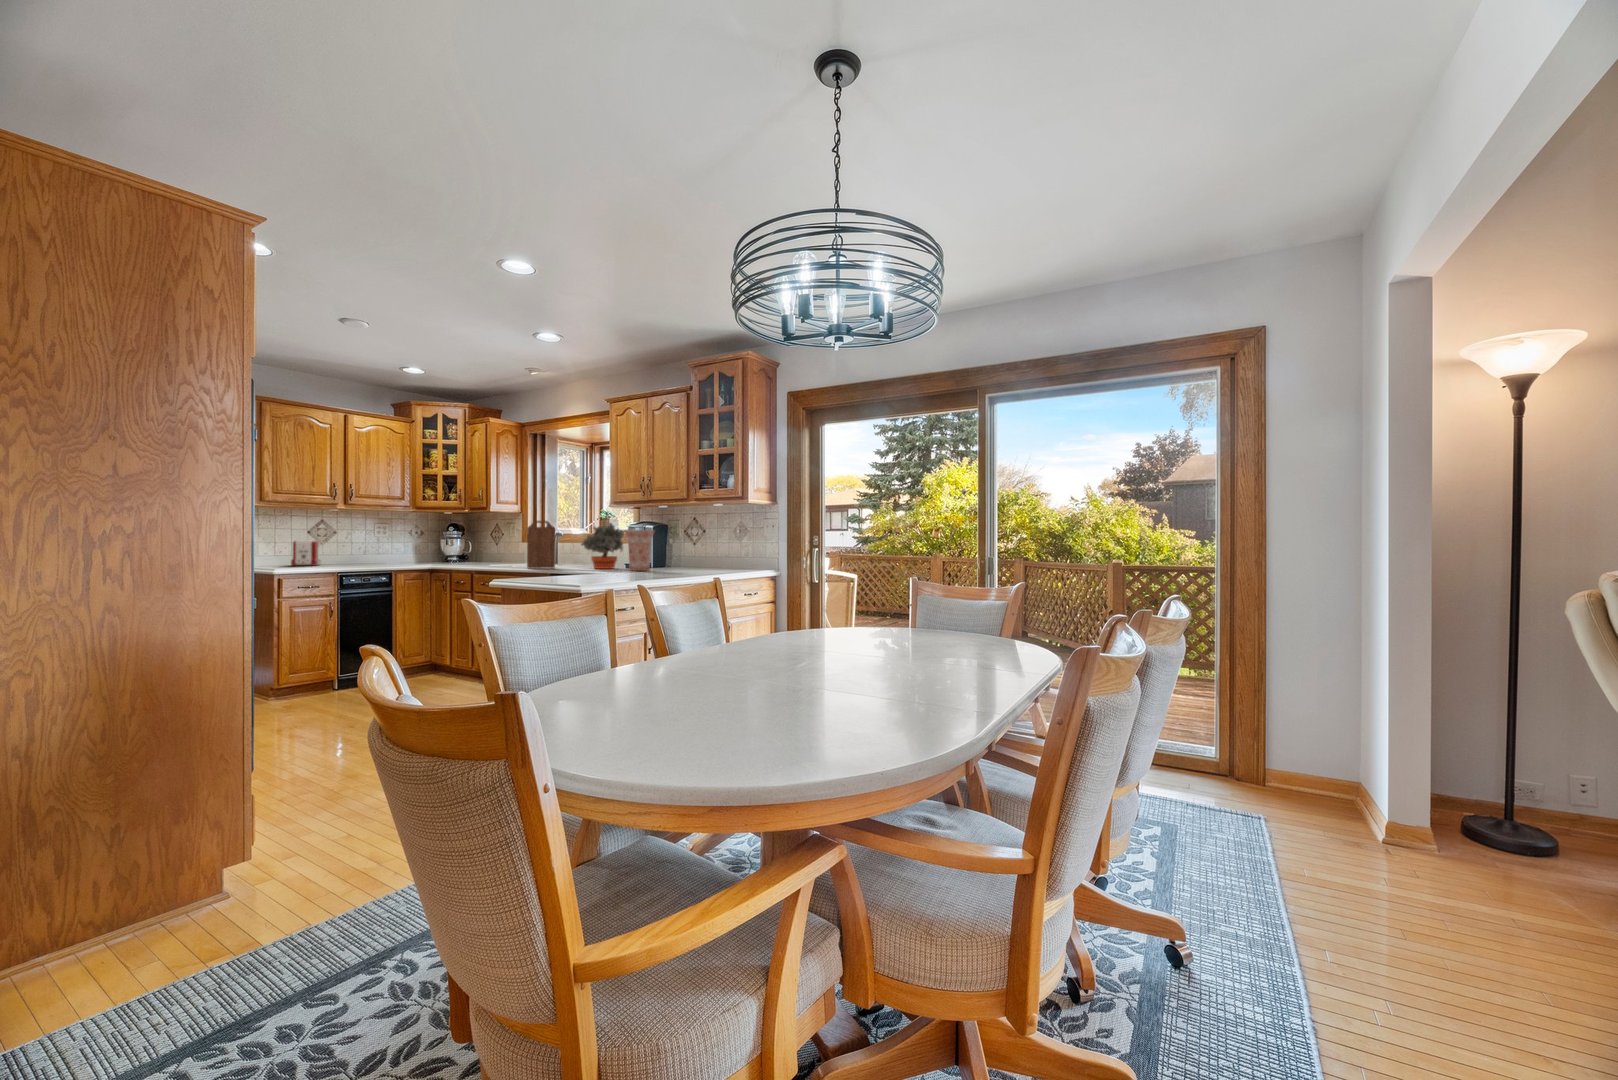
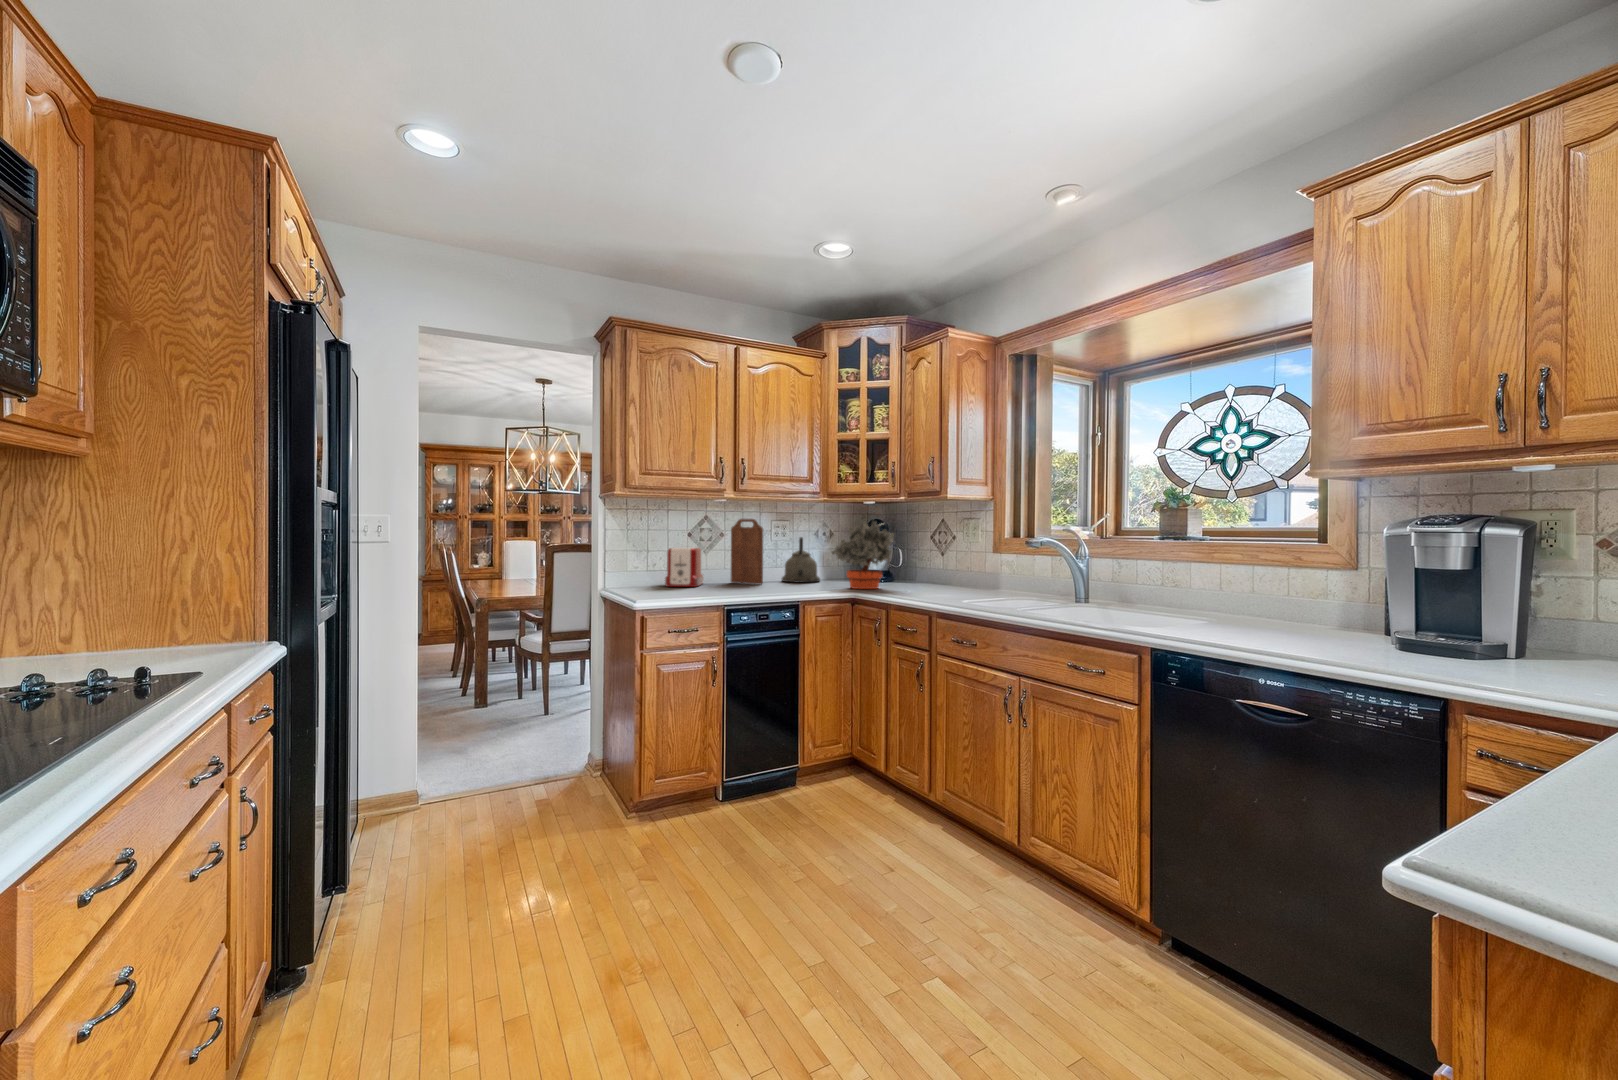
cutting board: present [527,521,555,569] -> present [731,519,763,584]
potted plant: present [581,523,624,569] -> present [832,521,894,589]
vase: present [624,530,654,571] -> none [1431,541,1543,671]
kettle: none [383,534,413,563] -> present [782,537,820,582]

